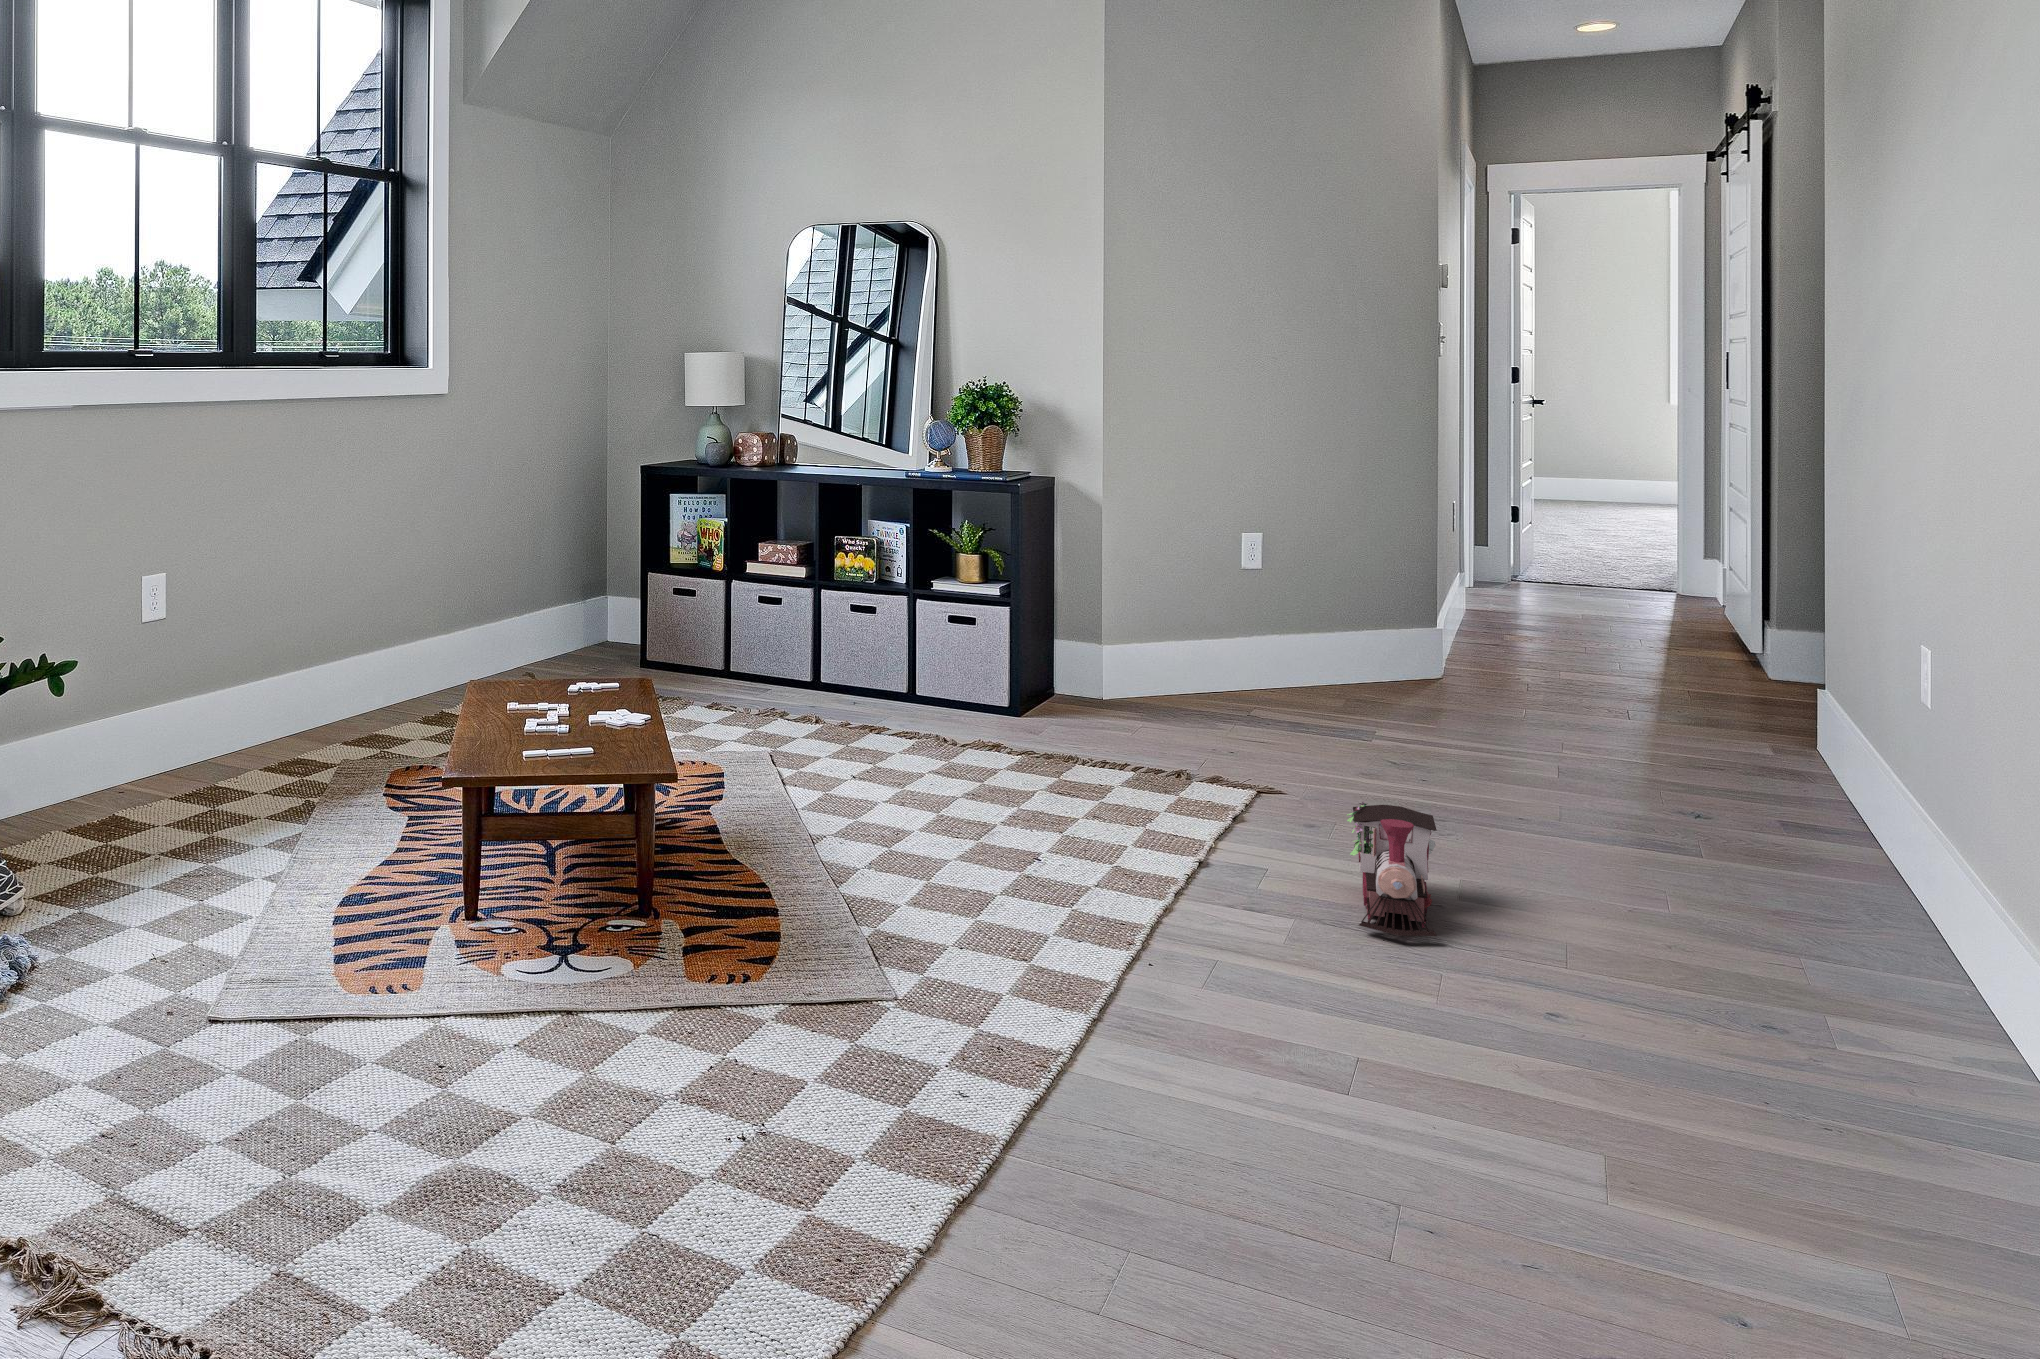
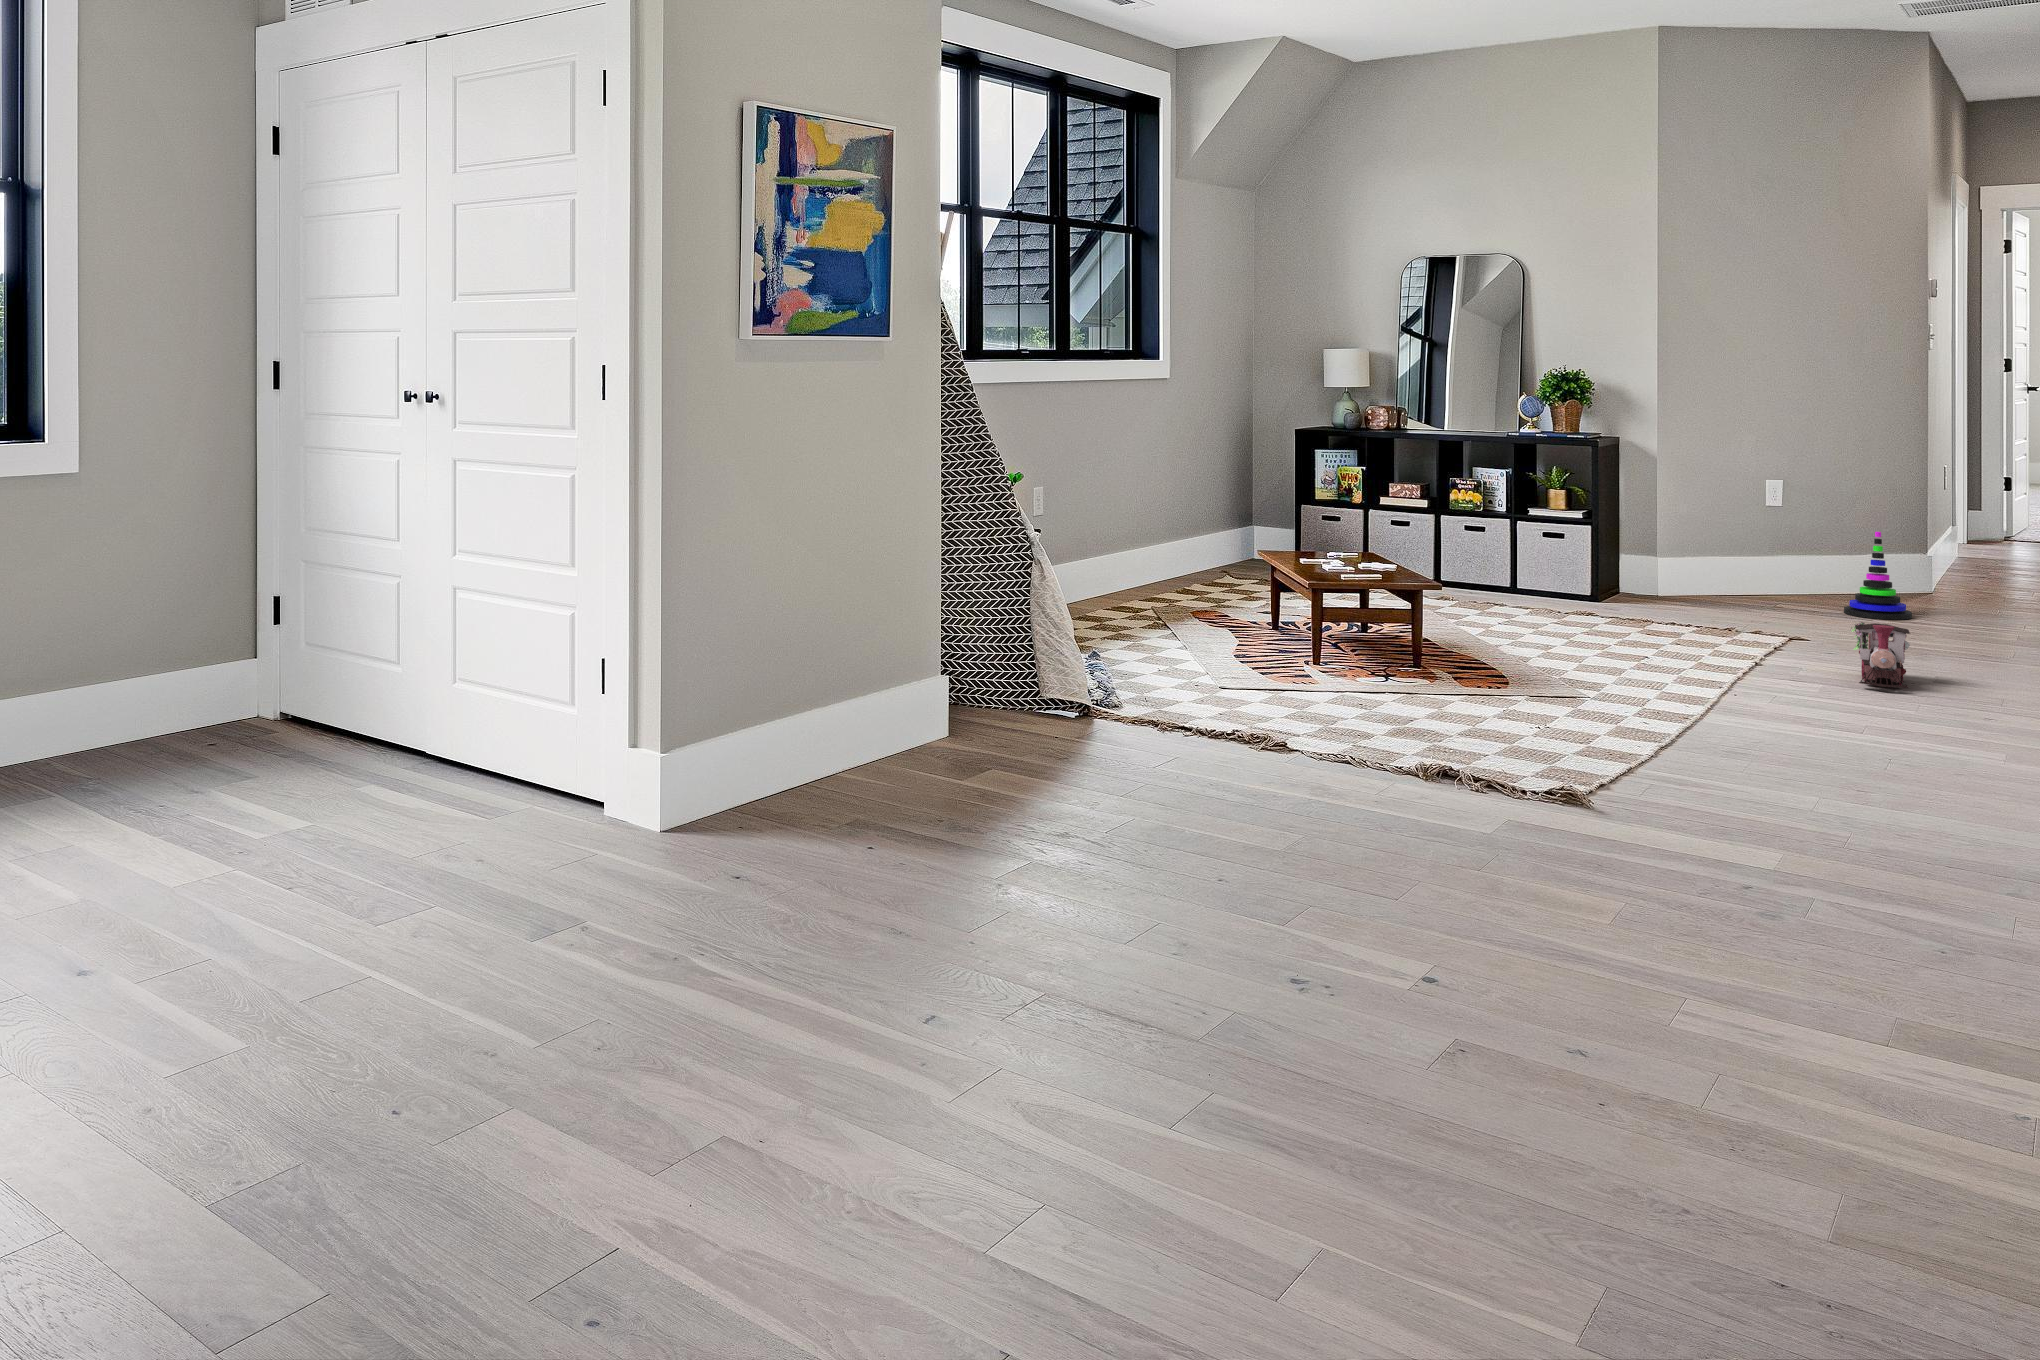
stacking toy: none [1338,613,1425,741] -> present [1844,532,1912,620]

